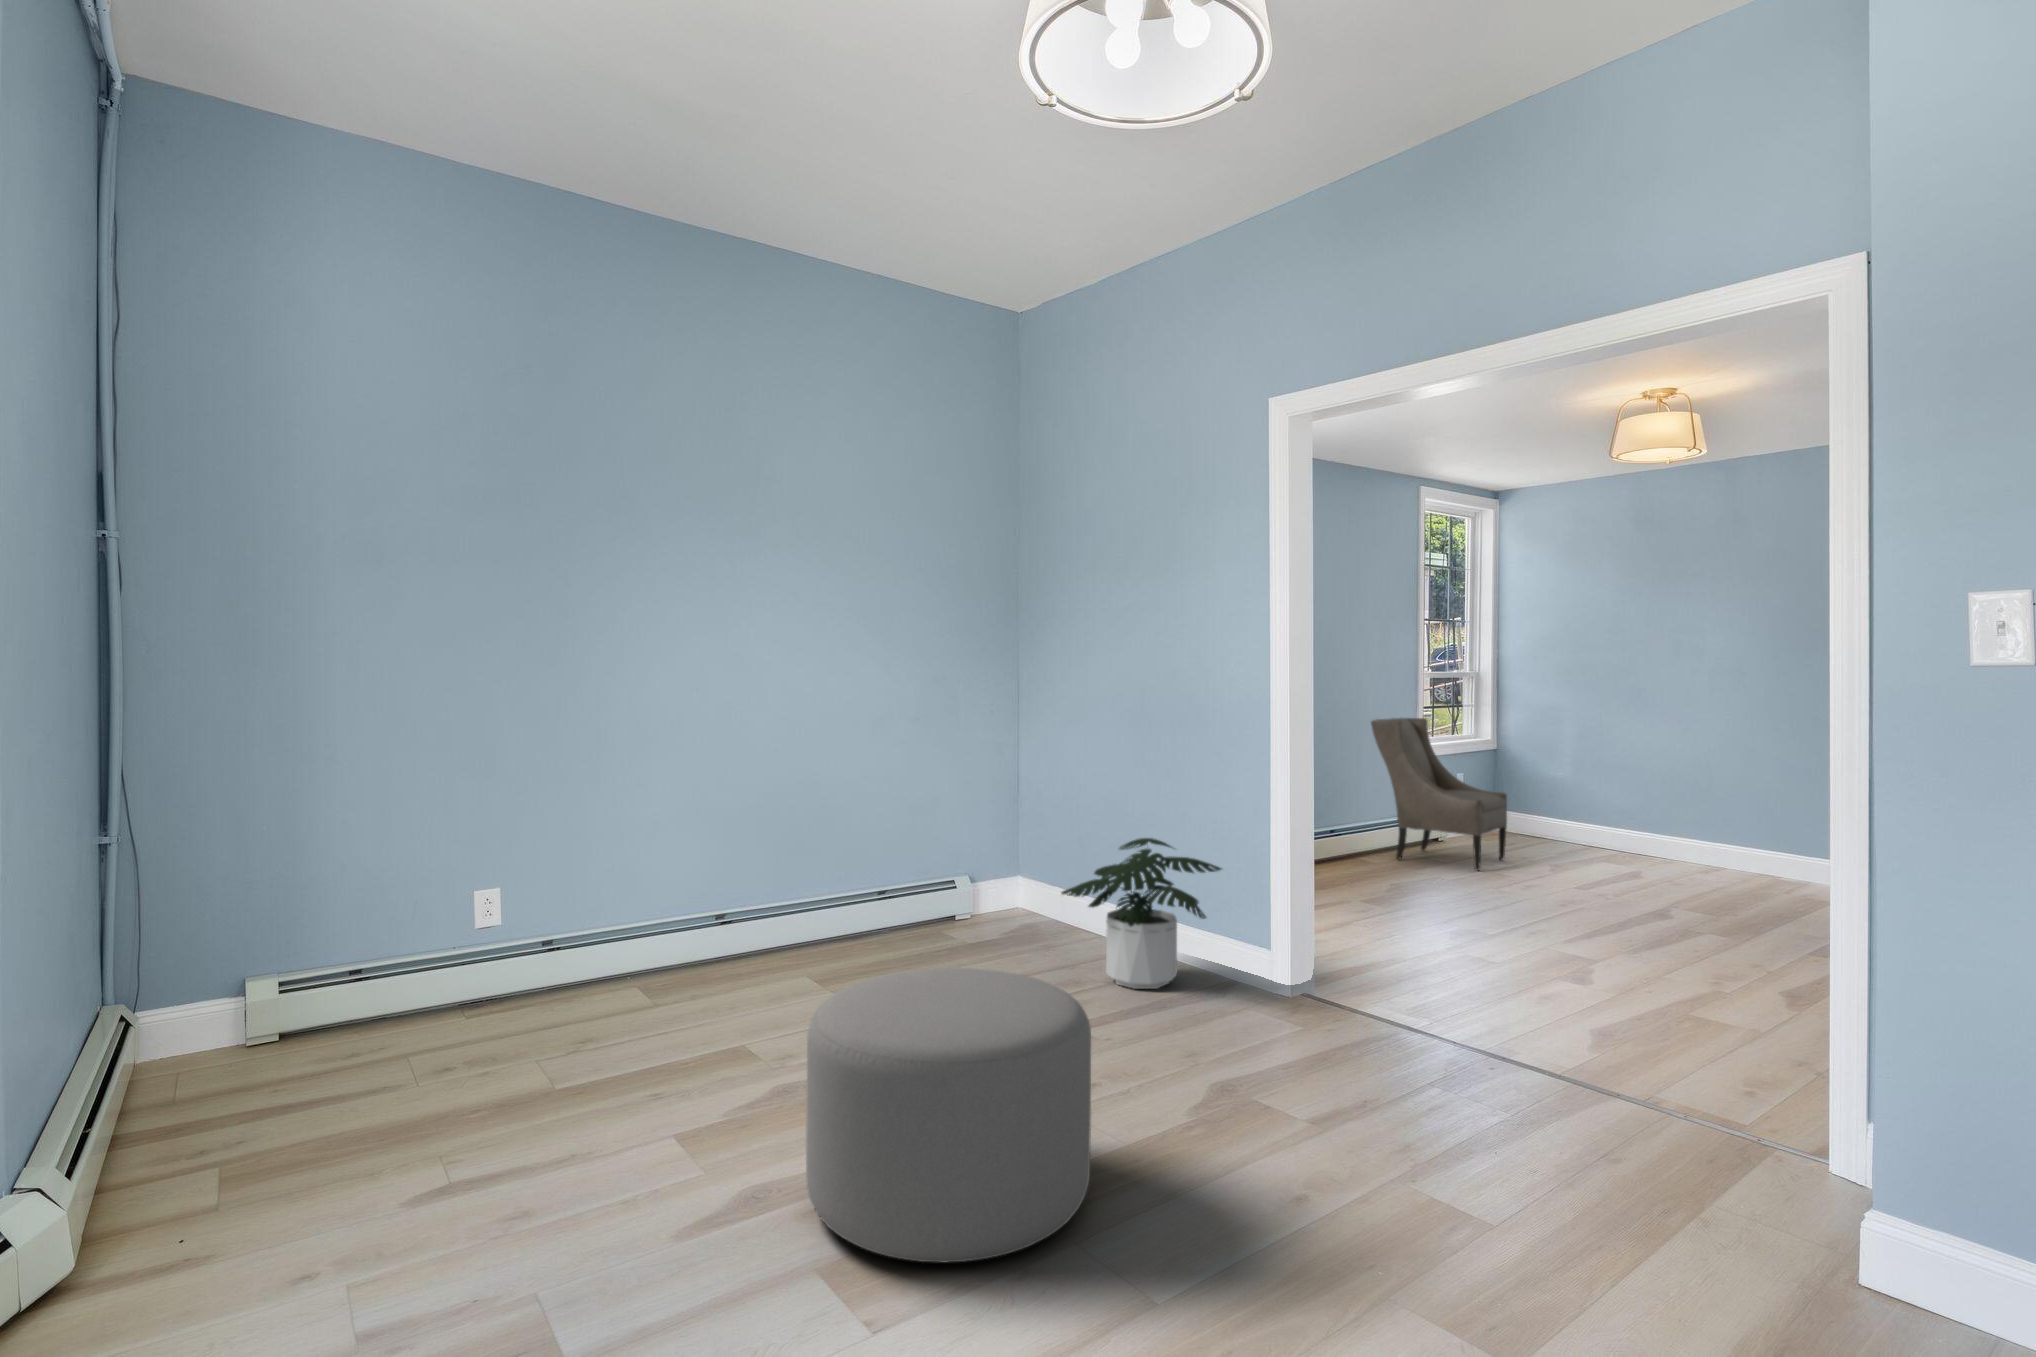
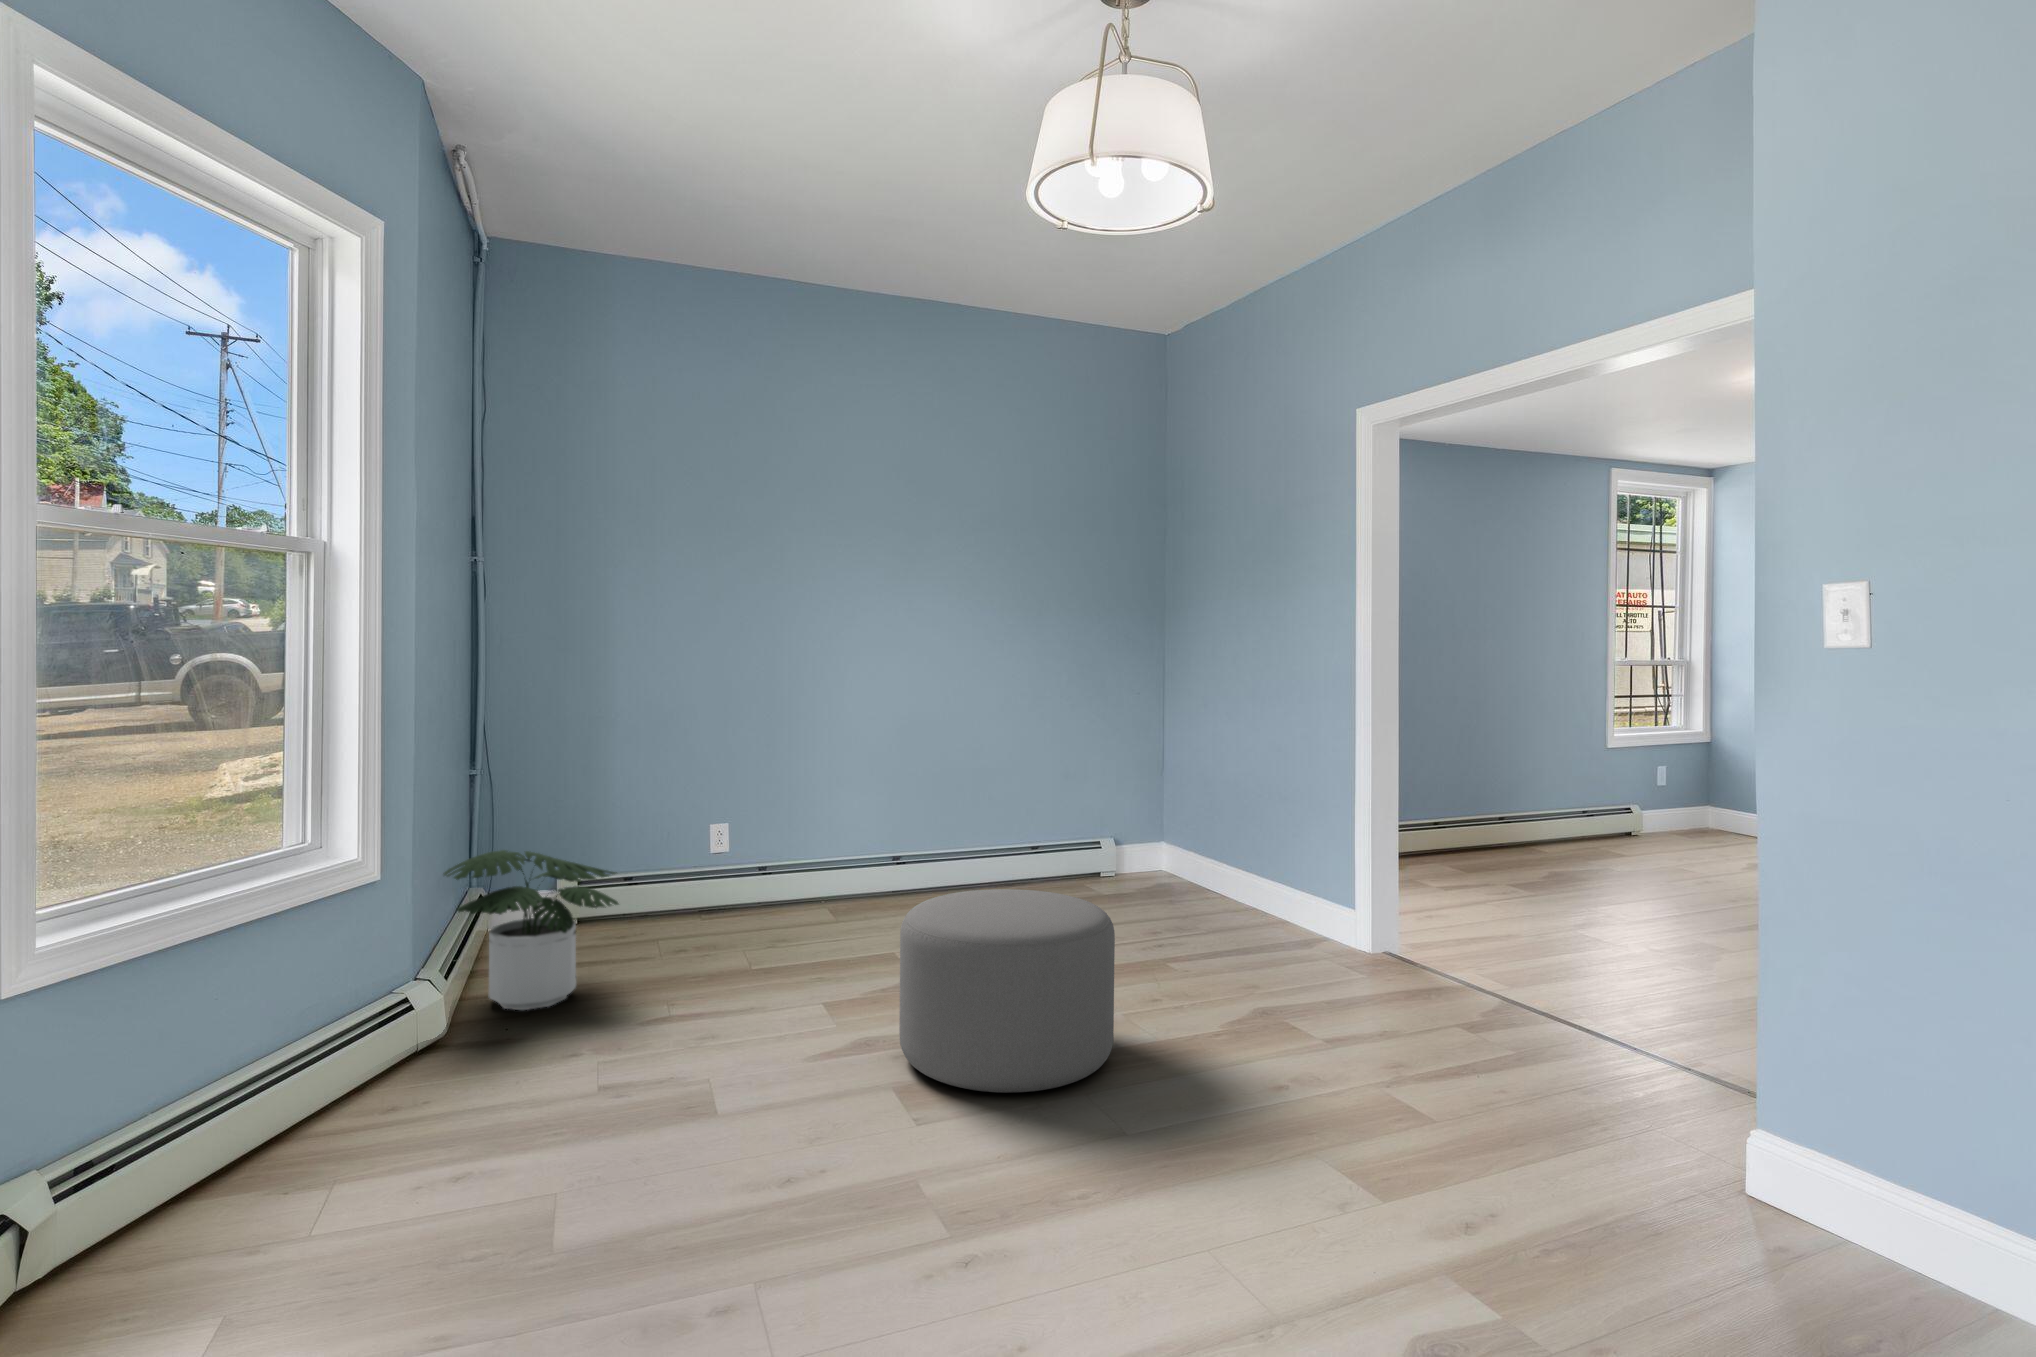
armchair: present [1371,718,1507,870] -> none [1545,708,1696,864]
potted plant: present [1061,838,1221,989] -> present [443,850,619,1010]

